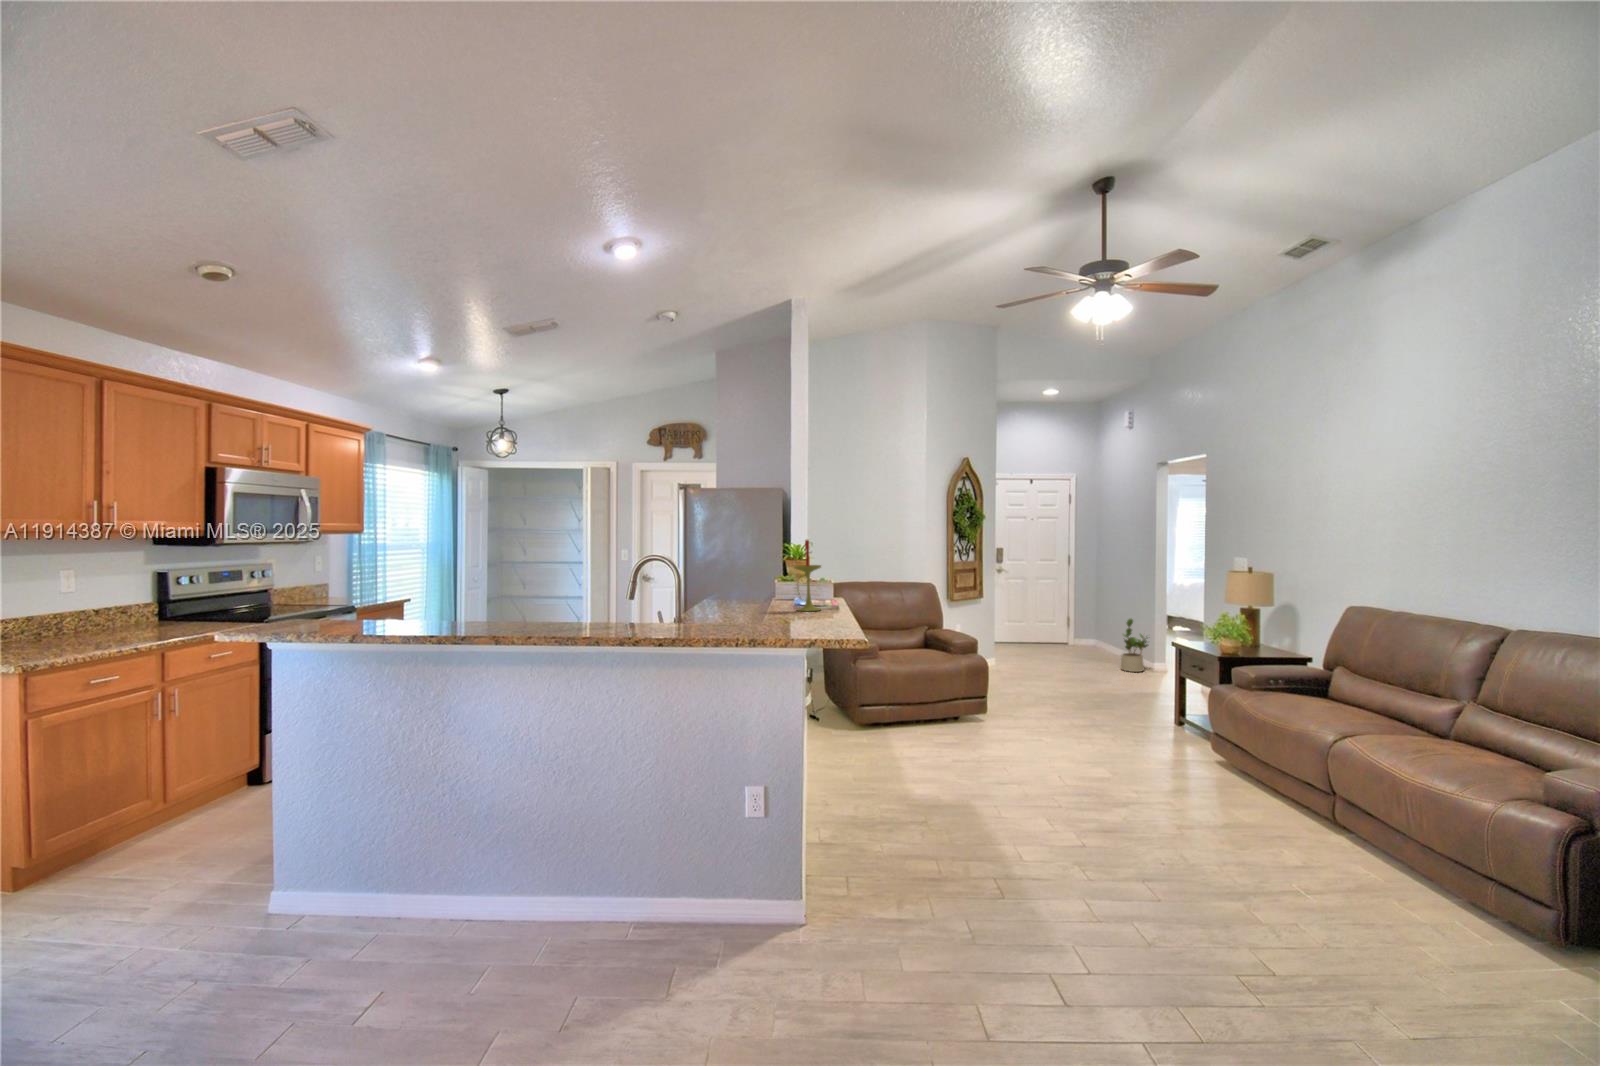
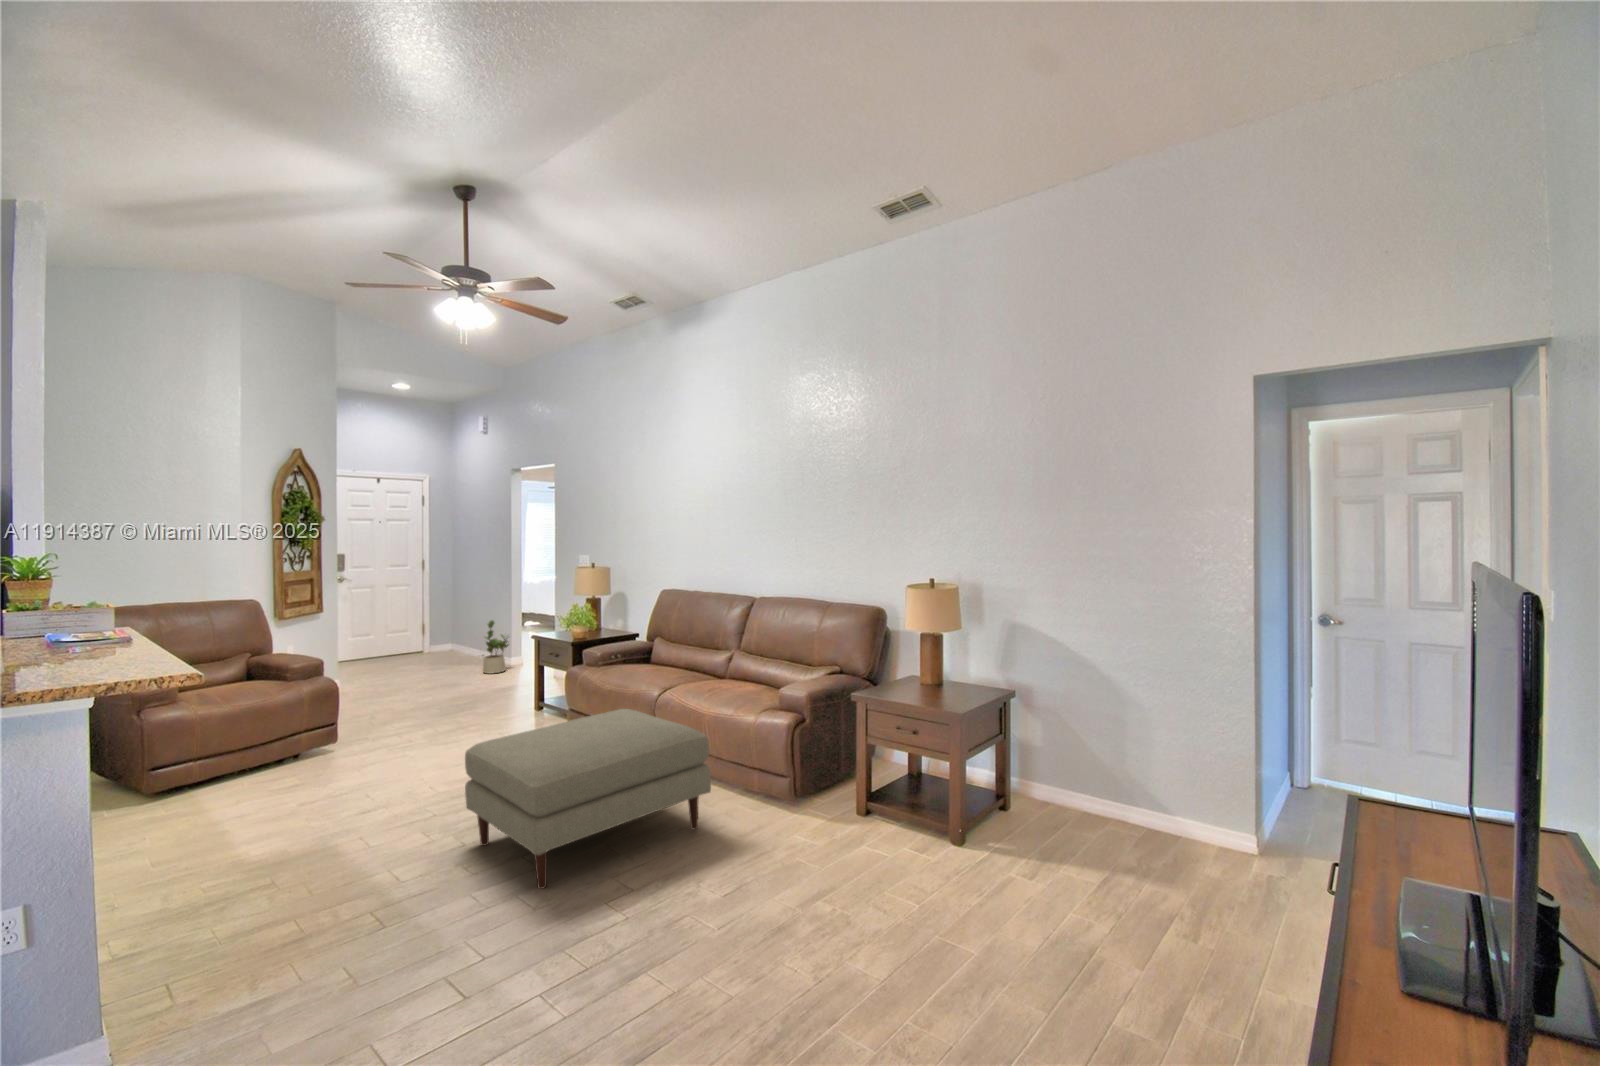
candle: present [794,540,821,611] -> none [54,547,108,647]
ottoman: none [1089,754,1441,958] -> present [465,709,711,889]

